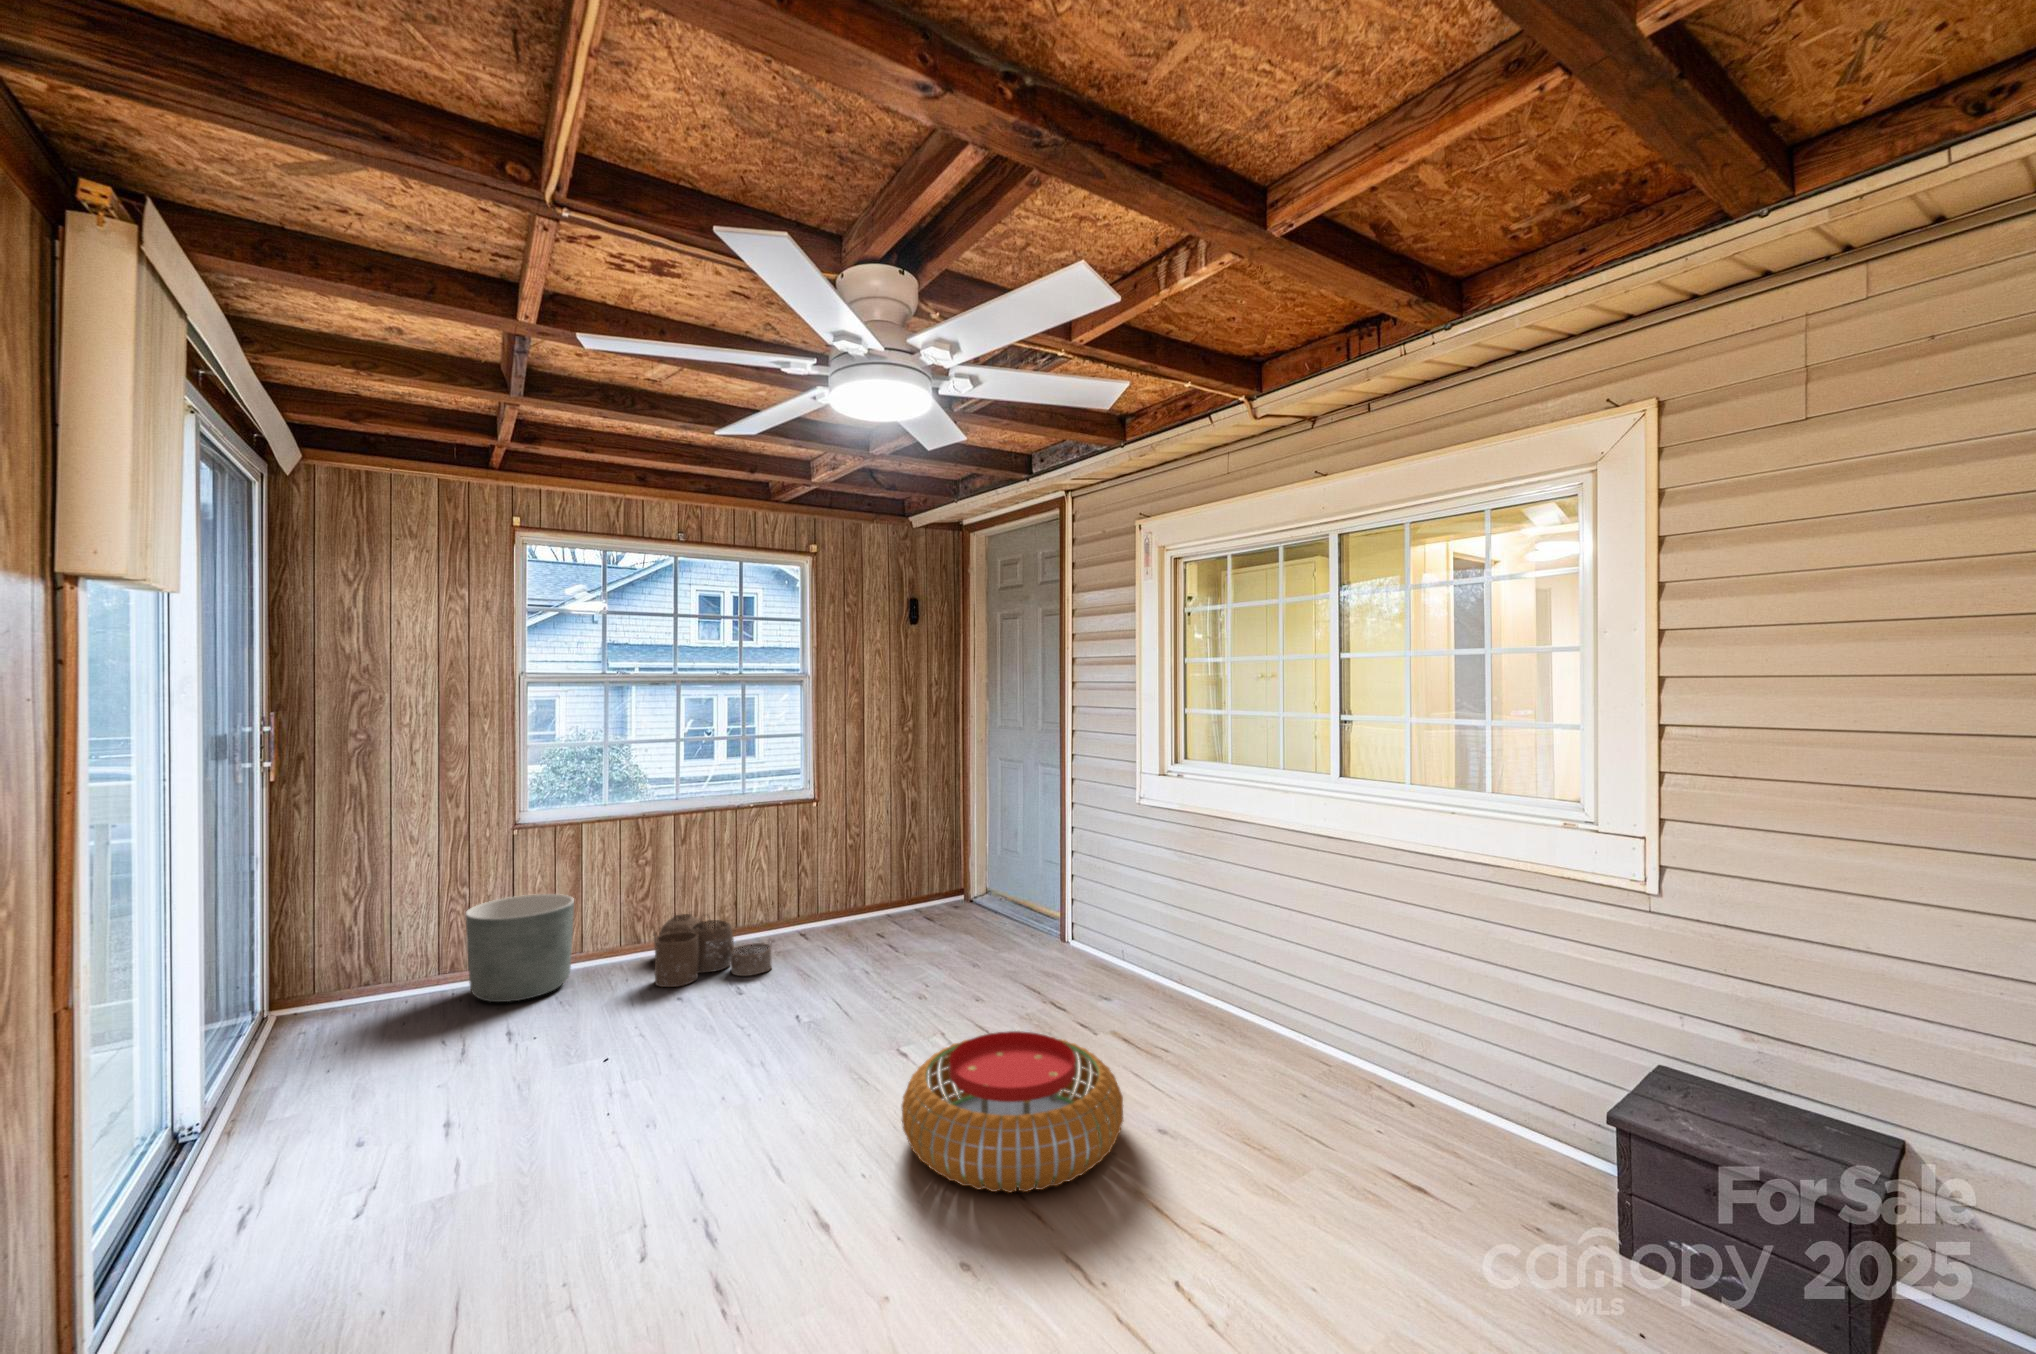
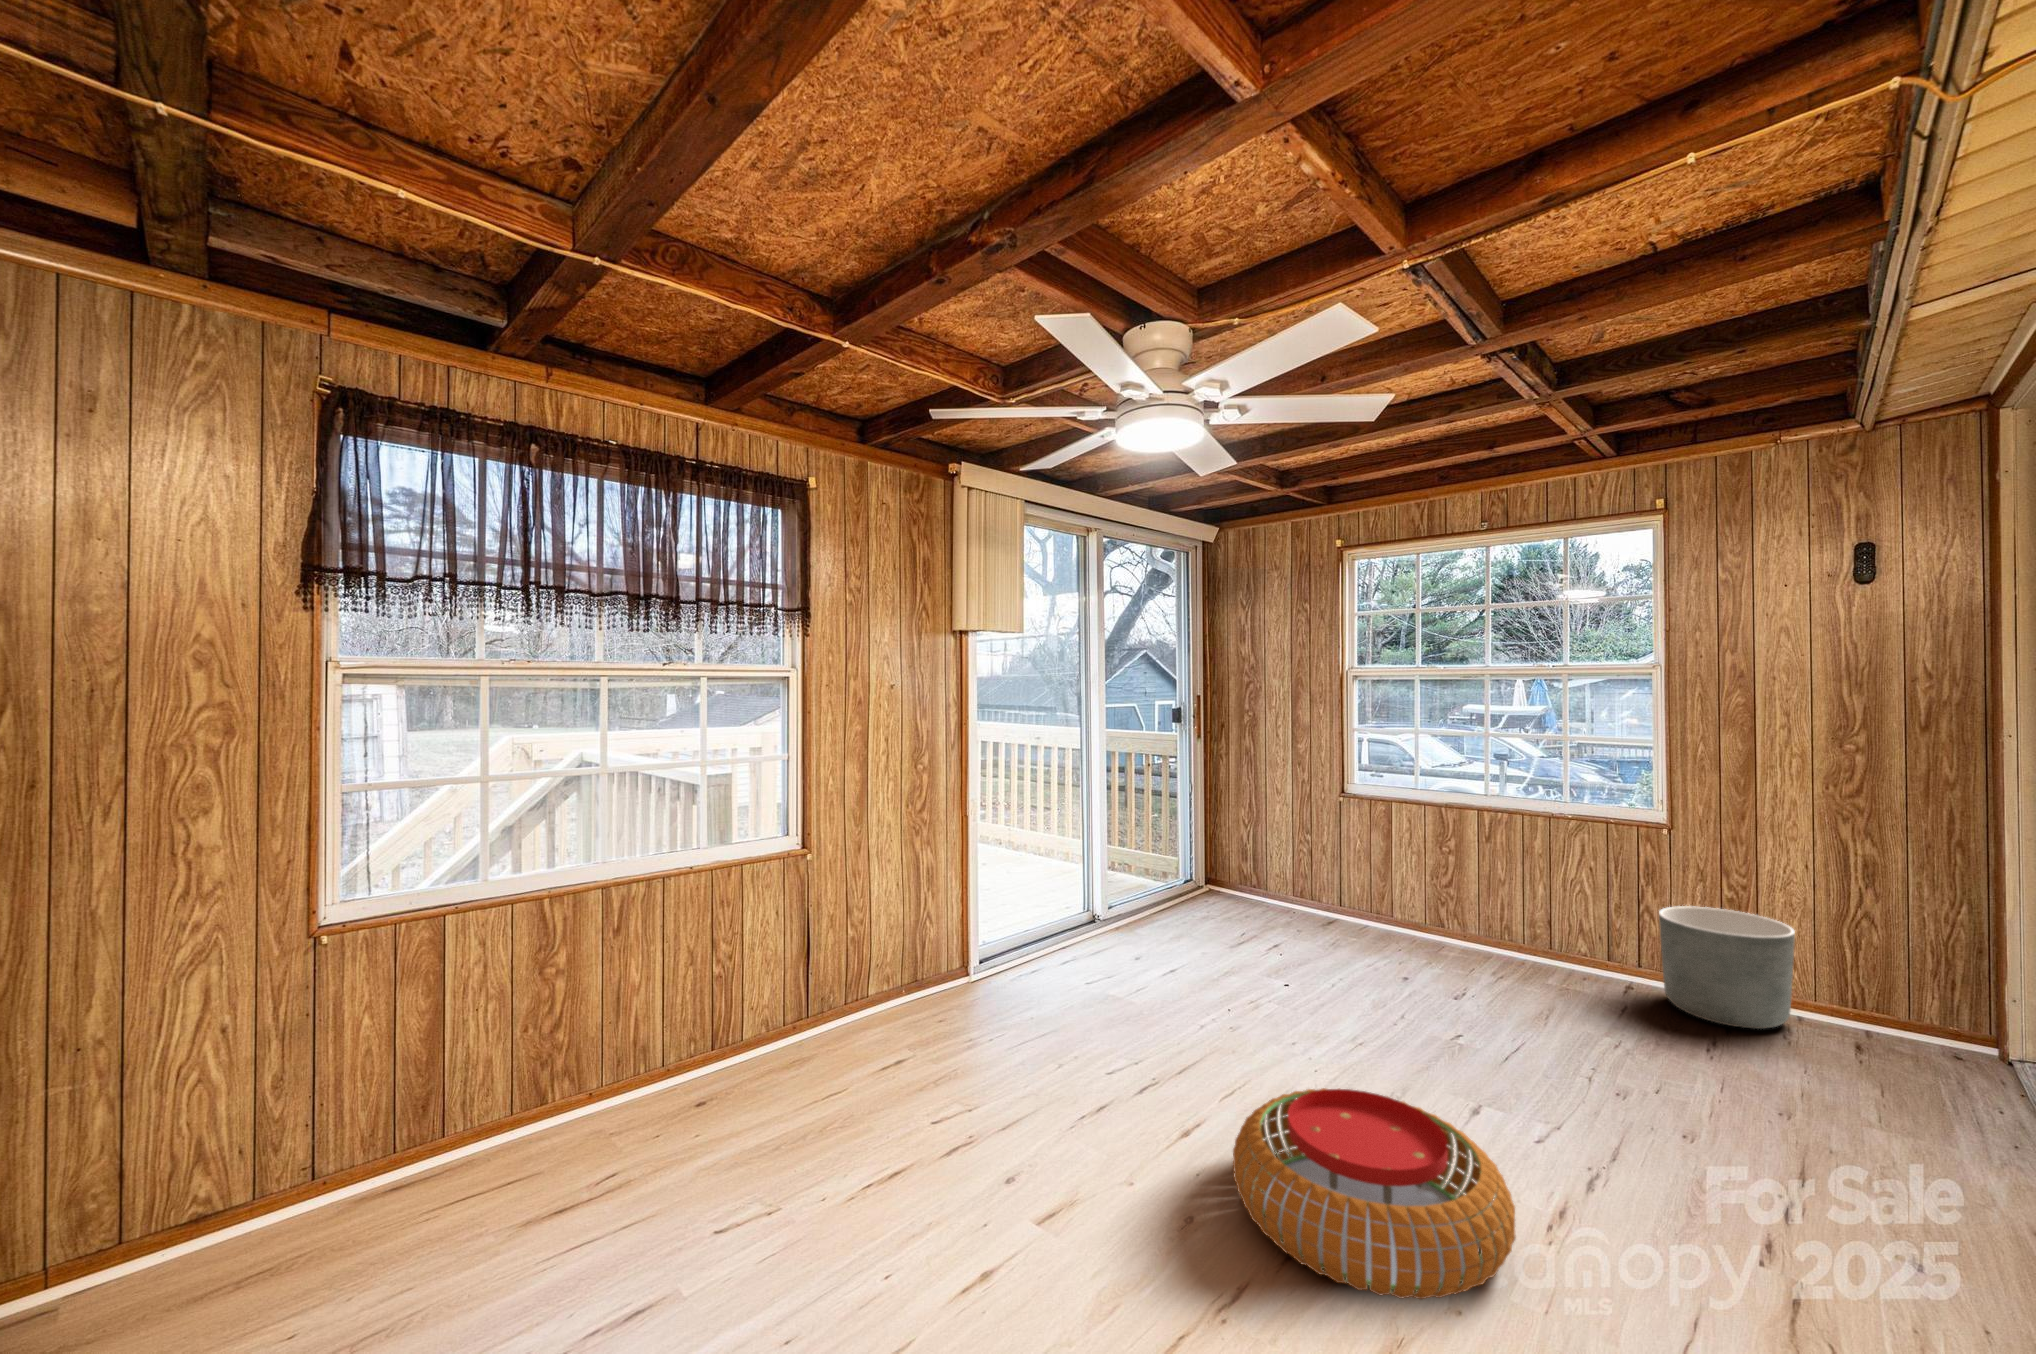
planter: present [466,894,574,1002] -> present [1659,906,1795,1029]
woven basket: present [653,914,772,987] -> none [1399,906,1520,995]

